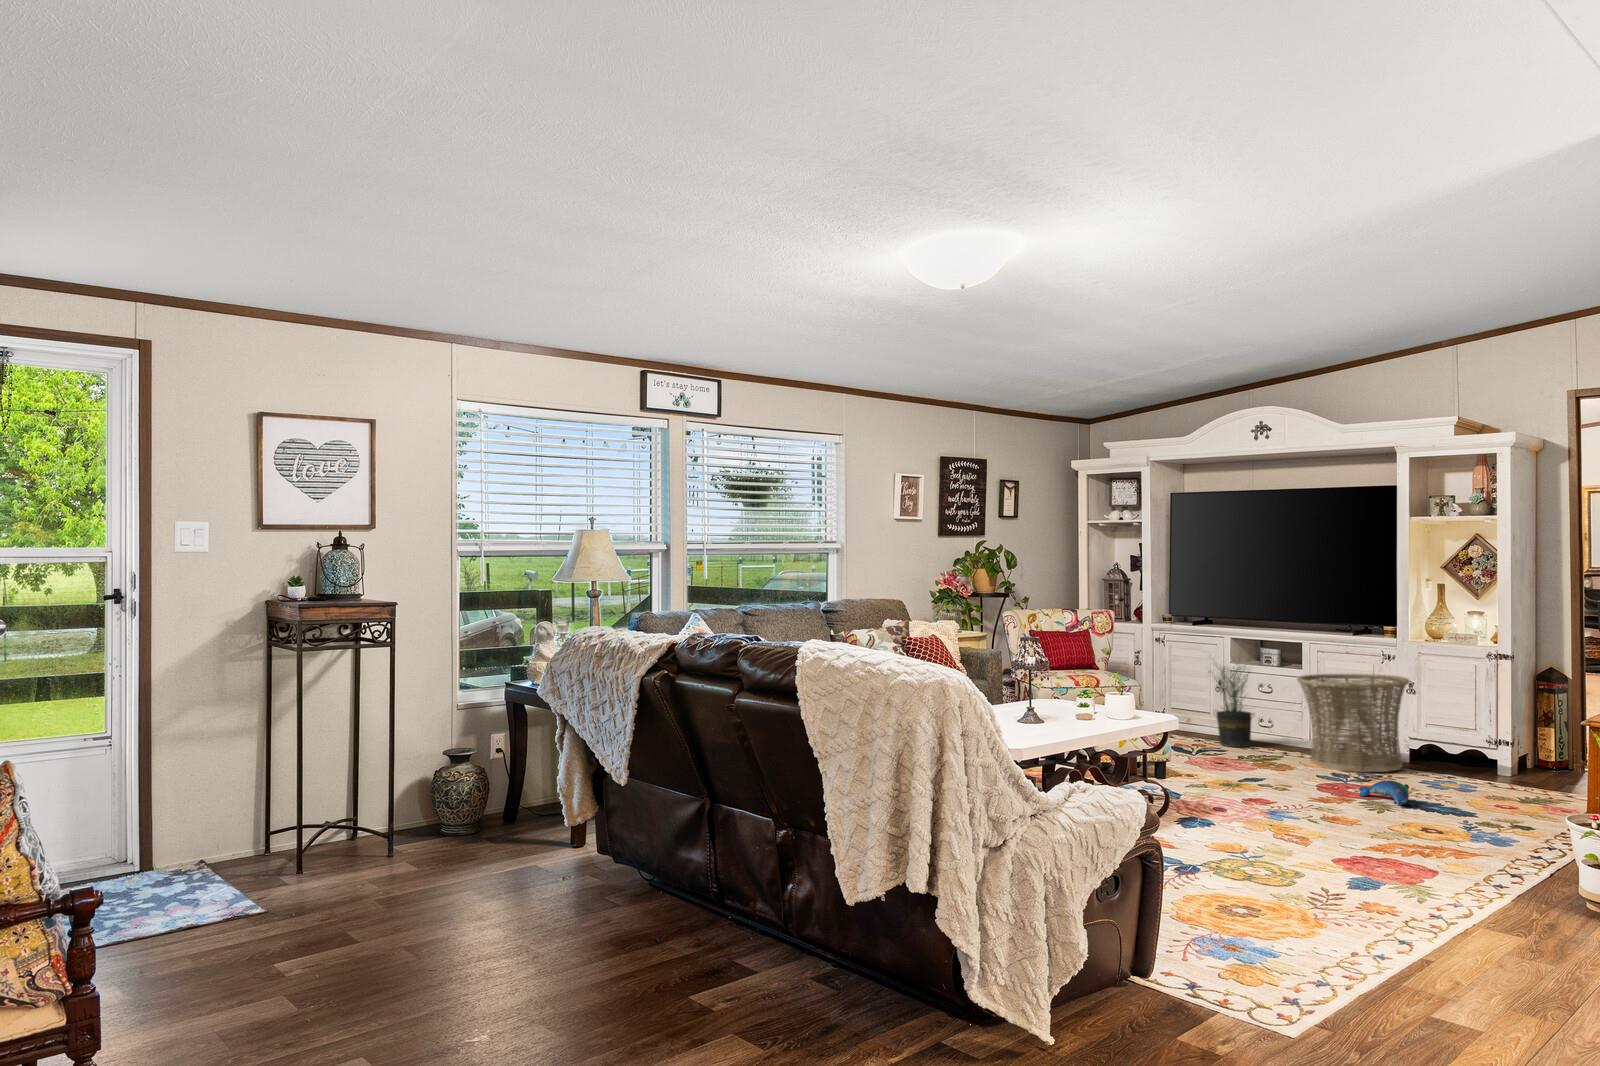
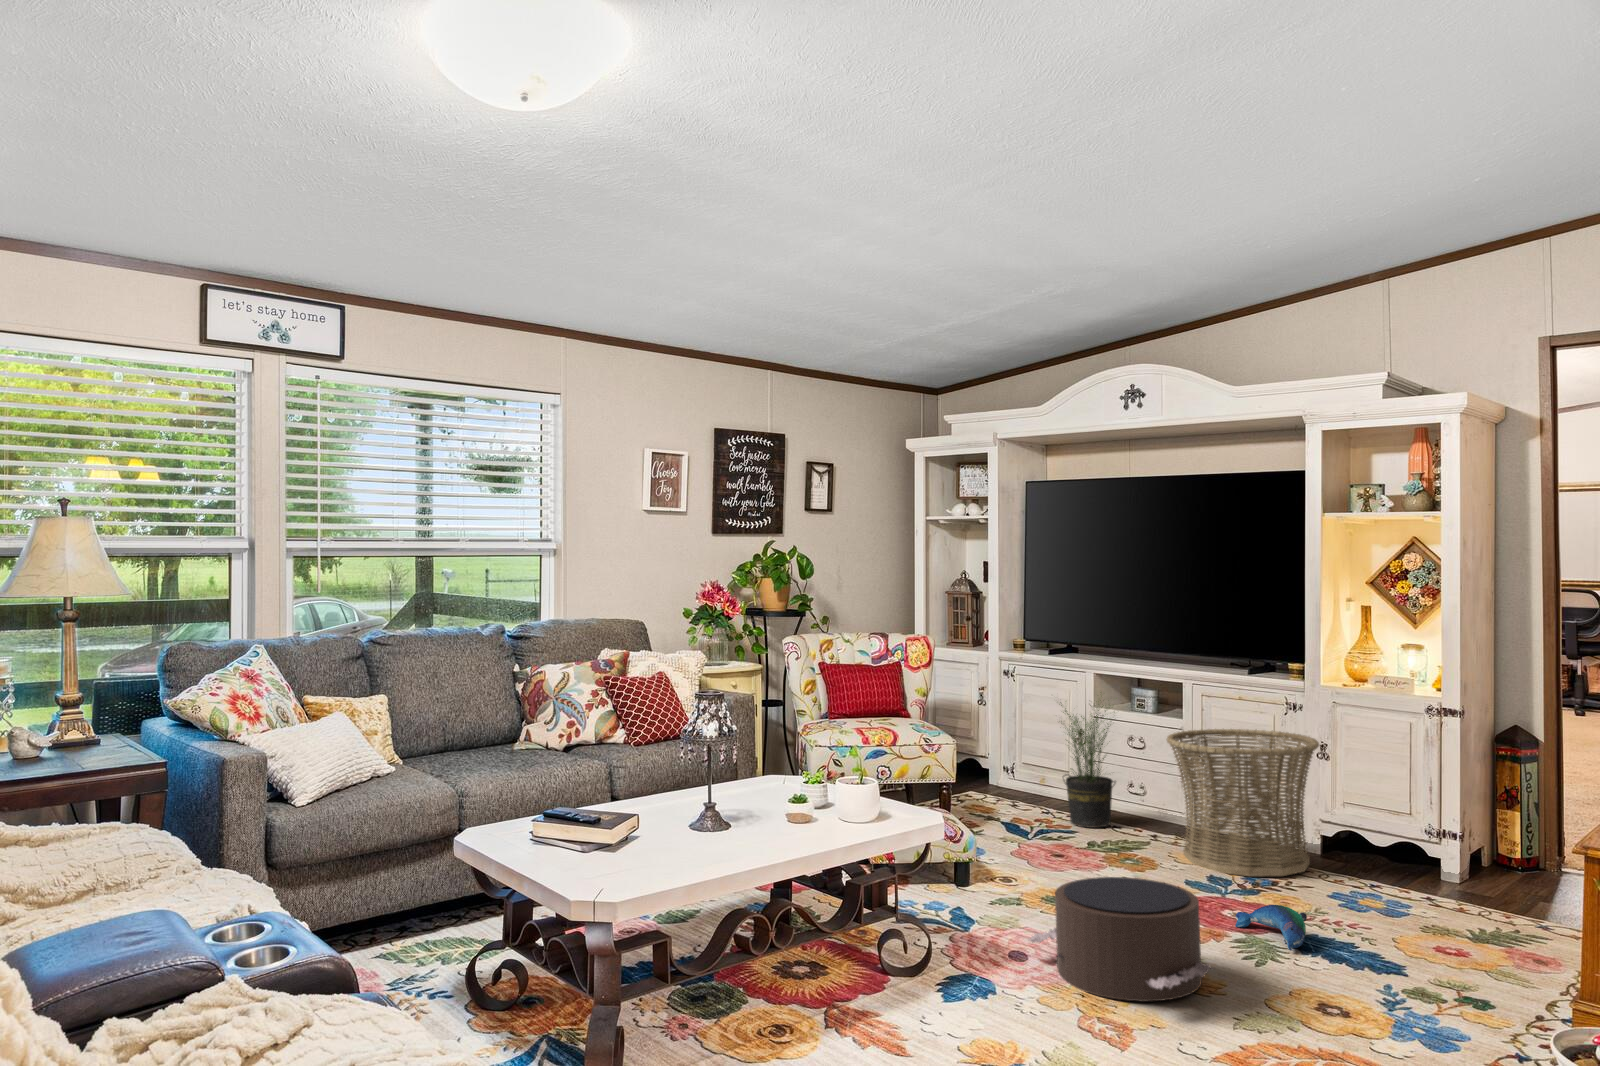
pouf: none [1228,758,1356,826] -> present [1029,877,1211,1001]

